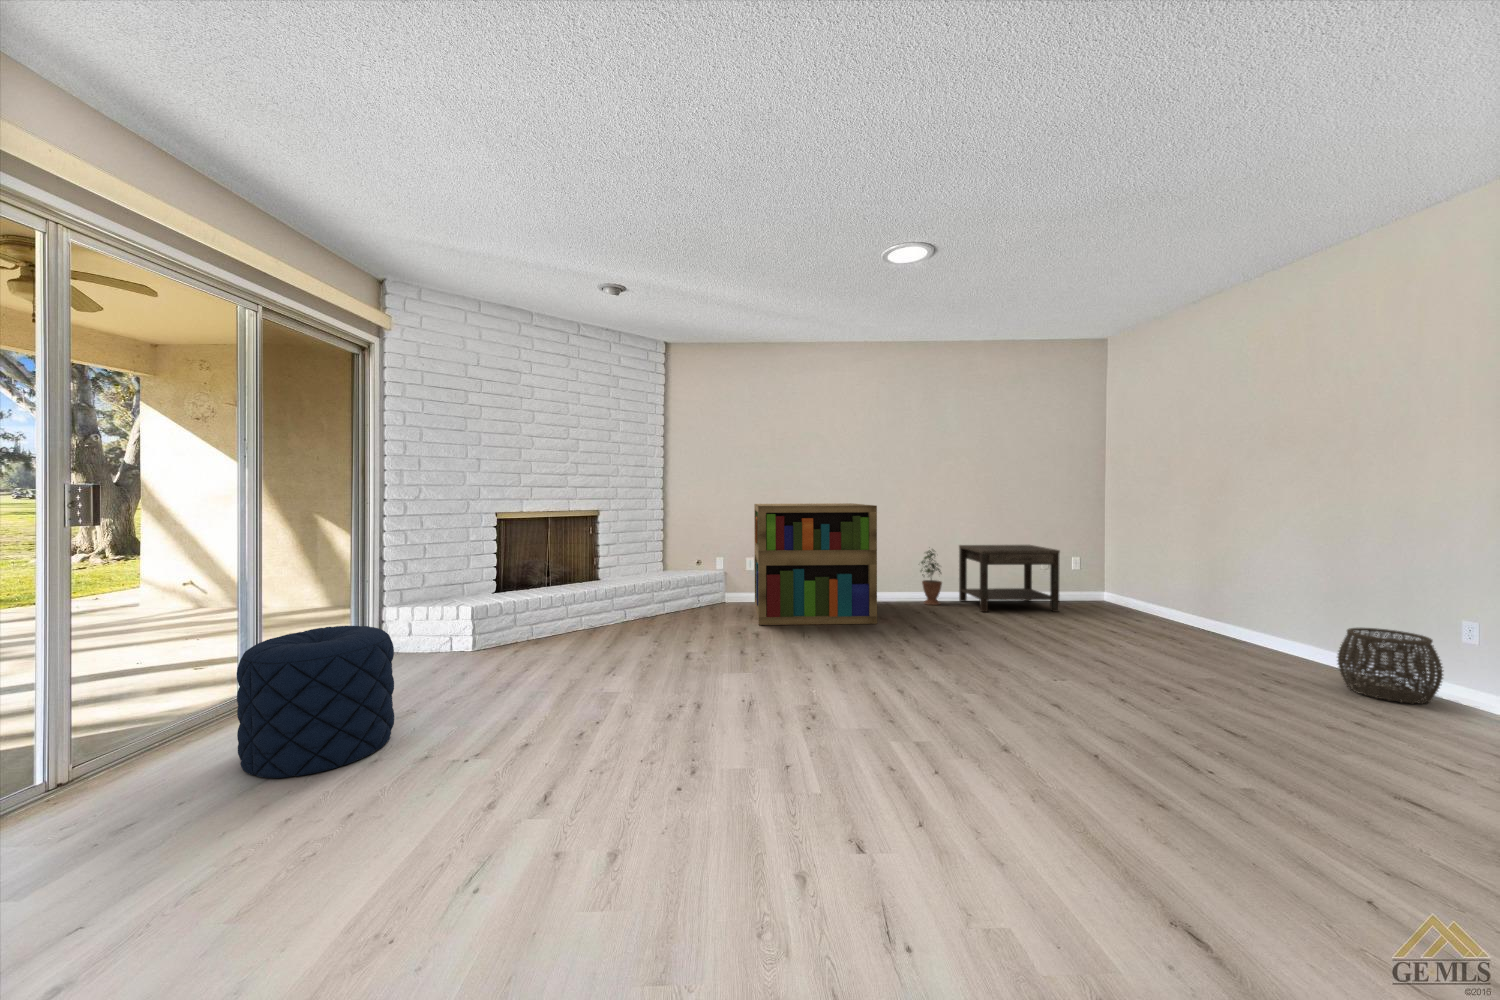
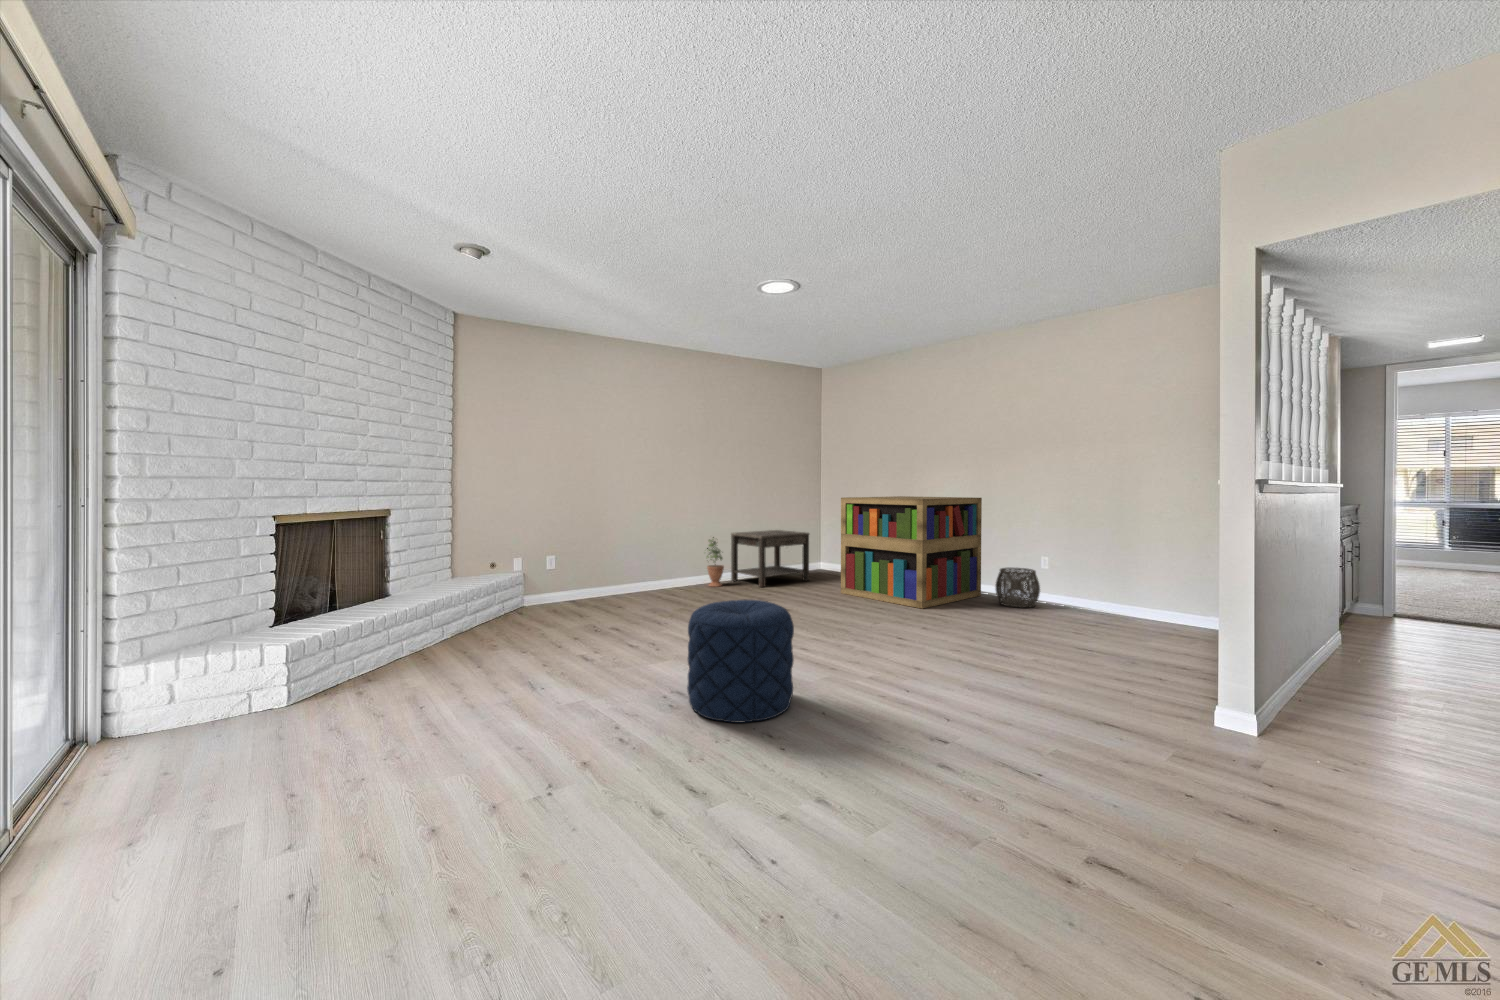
bookshelf: present [754,503,877,625] -> present [841,496,982,608]
pouf: present [237,626,394,778] -> present [687,600,794,723]

